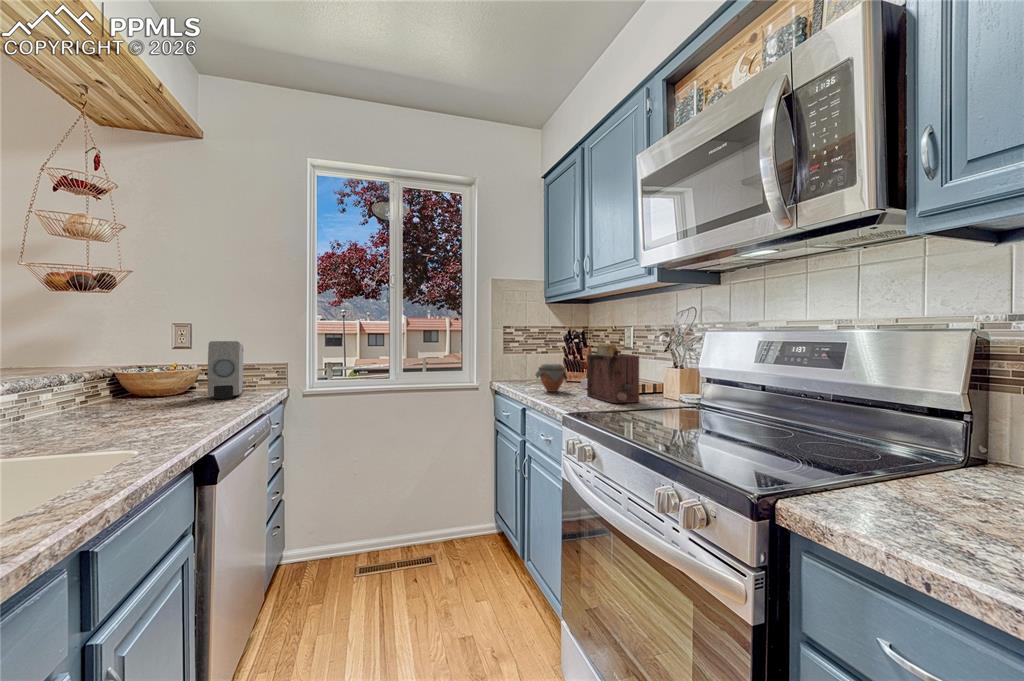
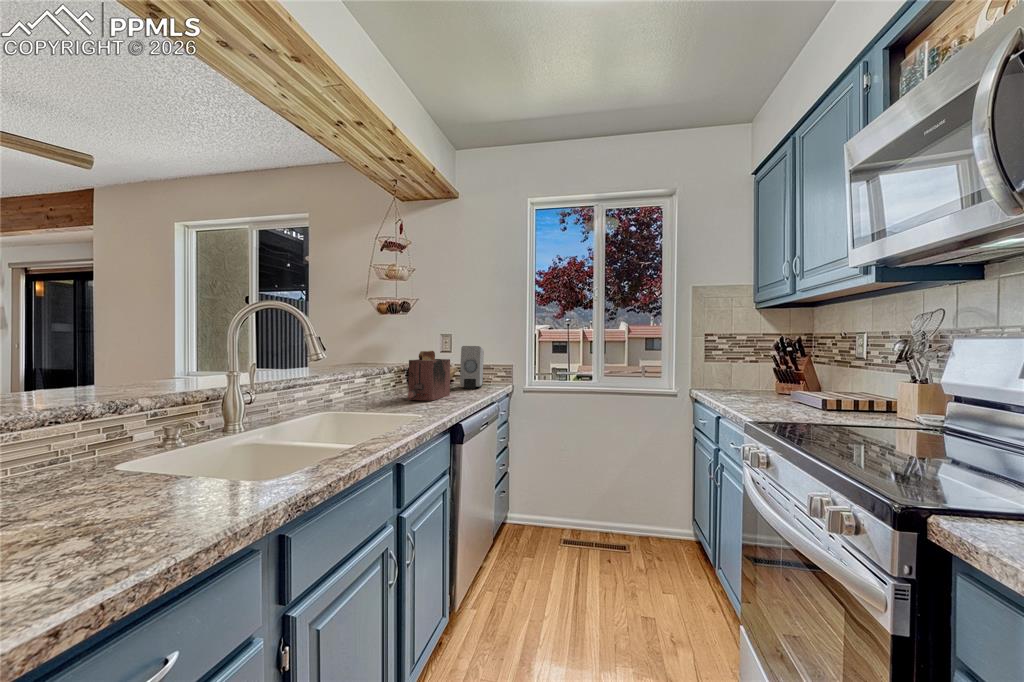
toaster: present [587,344,639,403] -> present [408,351,450,401]
jar: present [535,364,567,392] -> none [733,372,770,401]

